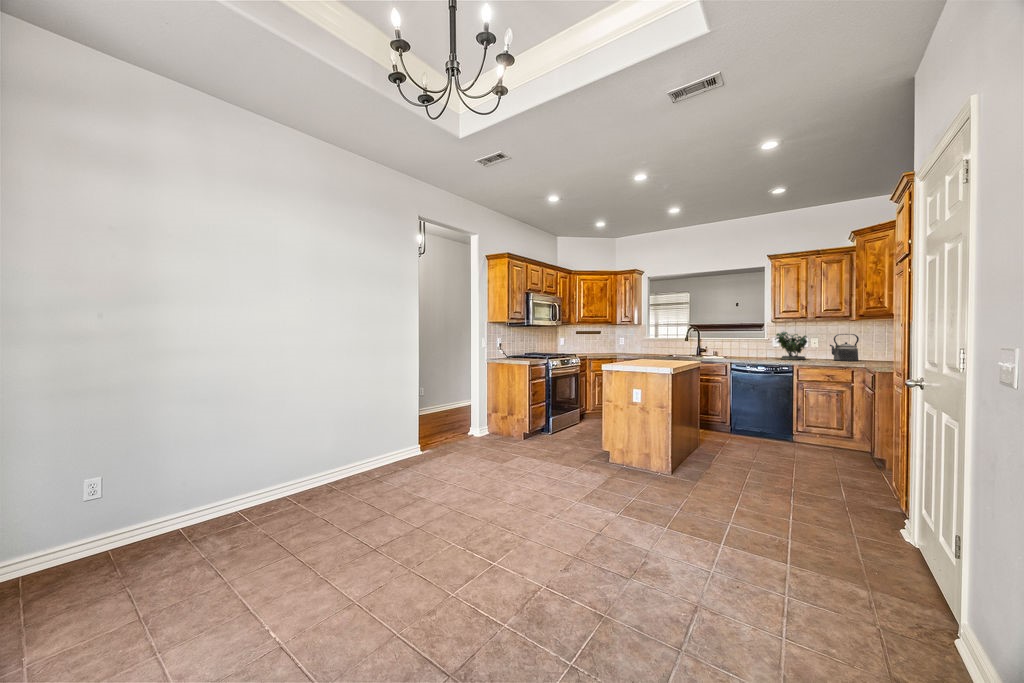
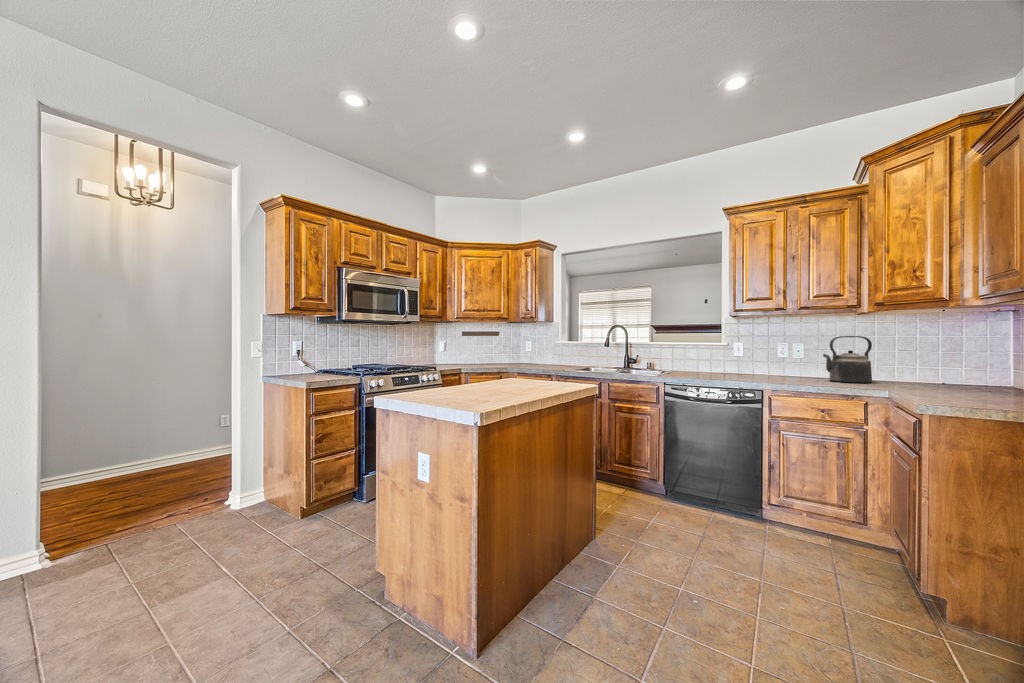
potted plant: present [775,332,807,360] -> none [734,330,791,379]

